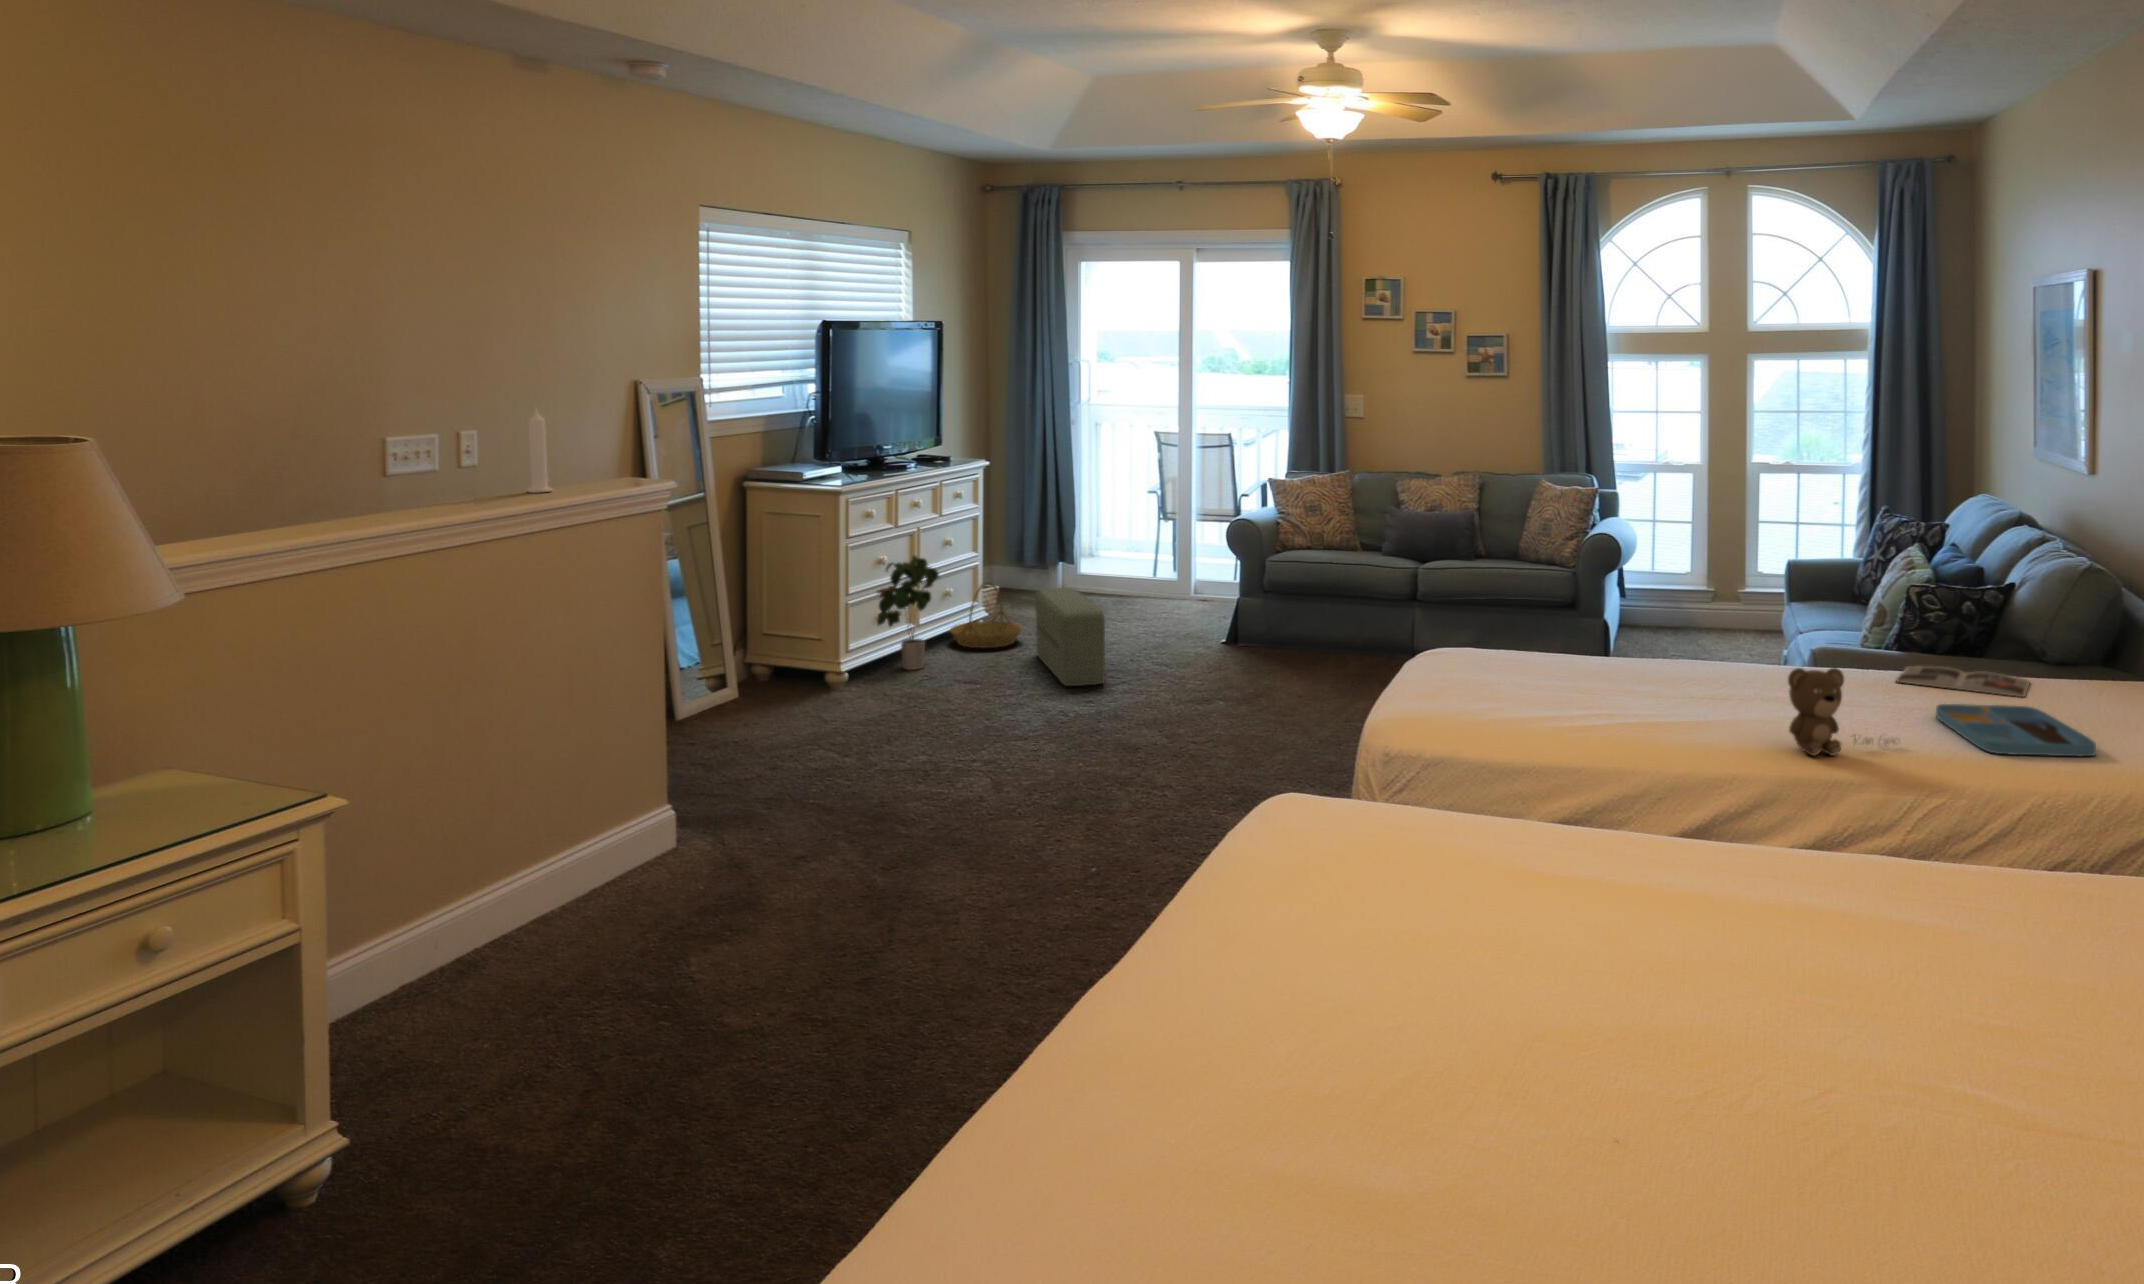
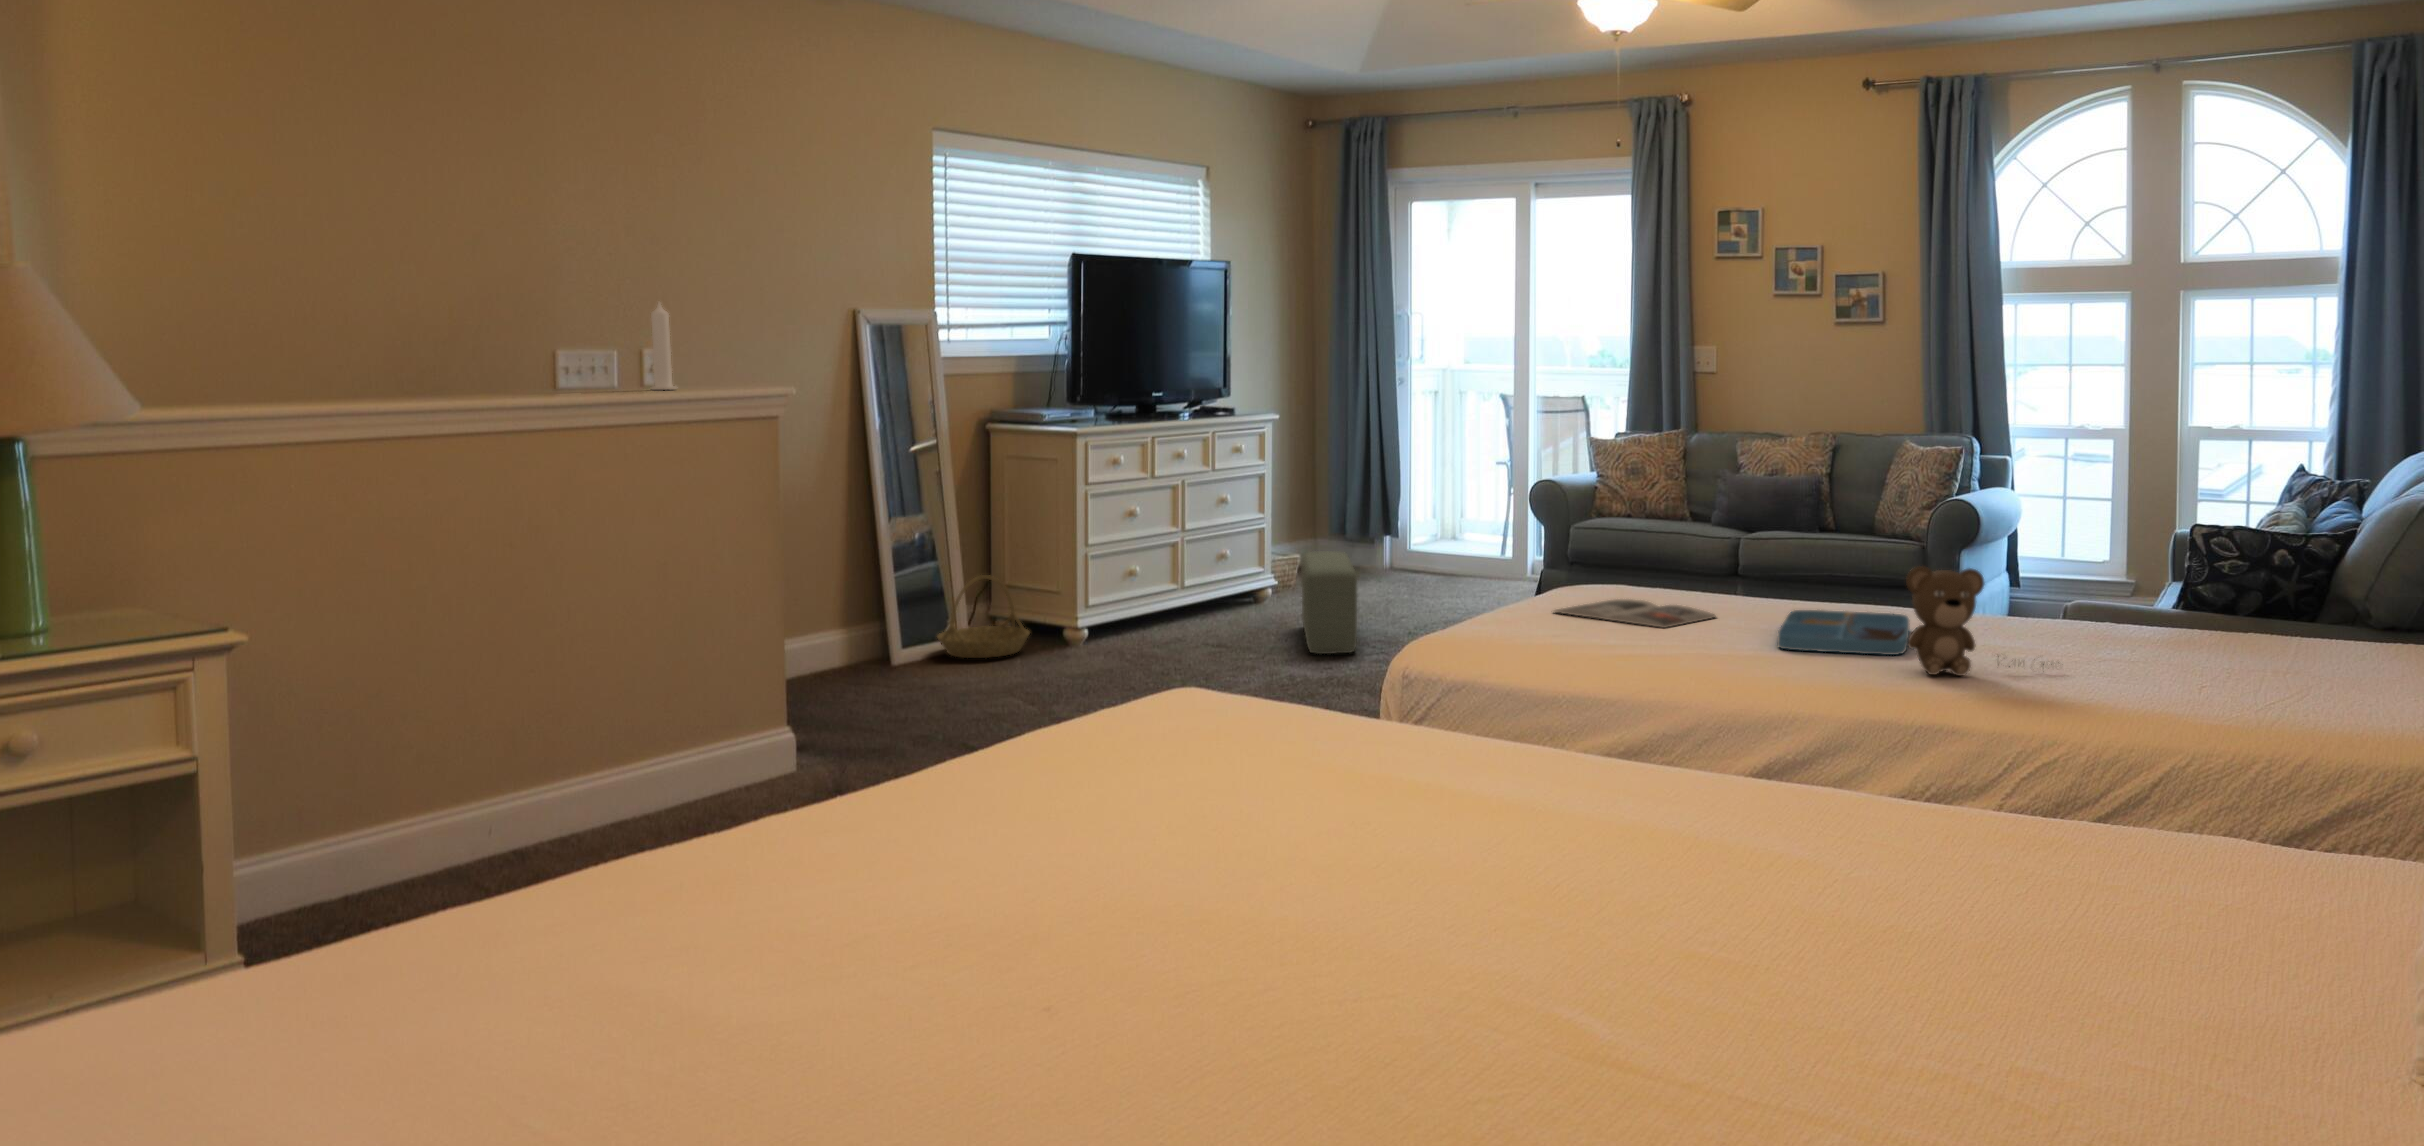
potted plant: present [877,556,939,670] -> none [1118,509,1199,634]
basket: present [950,582,1022,648] -> present [937,575,1030,658]
magazine: present [1897,666,2030,697] -> present [1554,599,1715,628]
tray: present [1936,704,2096,756] -> present [1777,610,1909,655]

